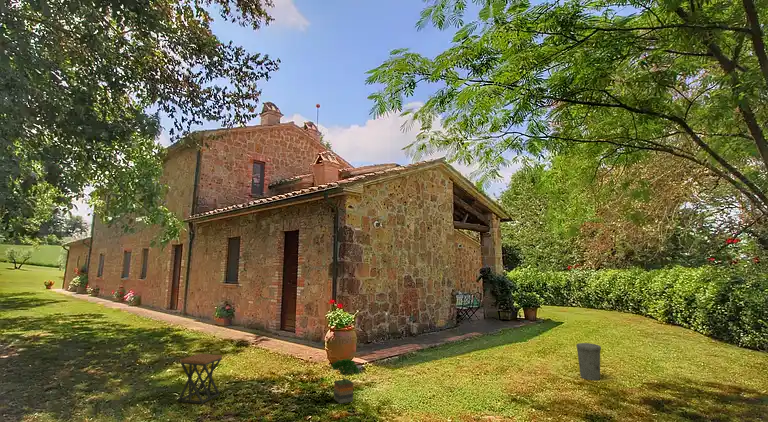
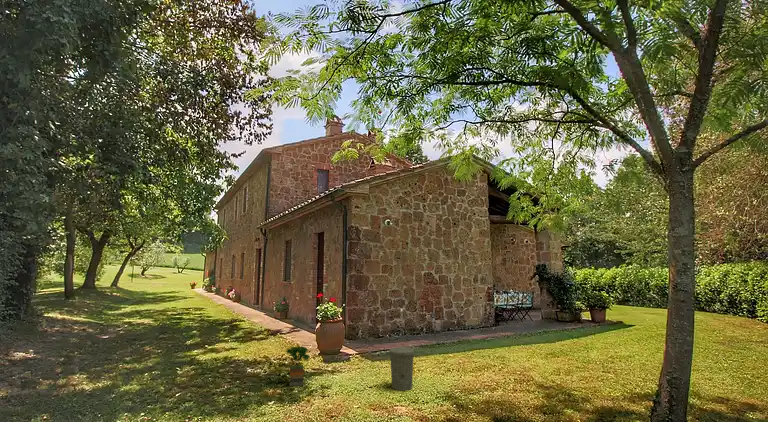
trash can: present [576,343,601,380] -> present [389,347,414,390]
stool: present [178,354,222,404] -> none [174,337,210,377]

